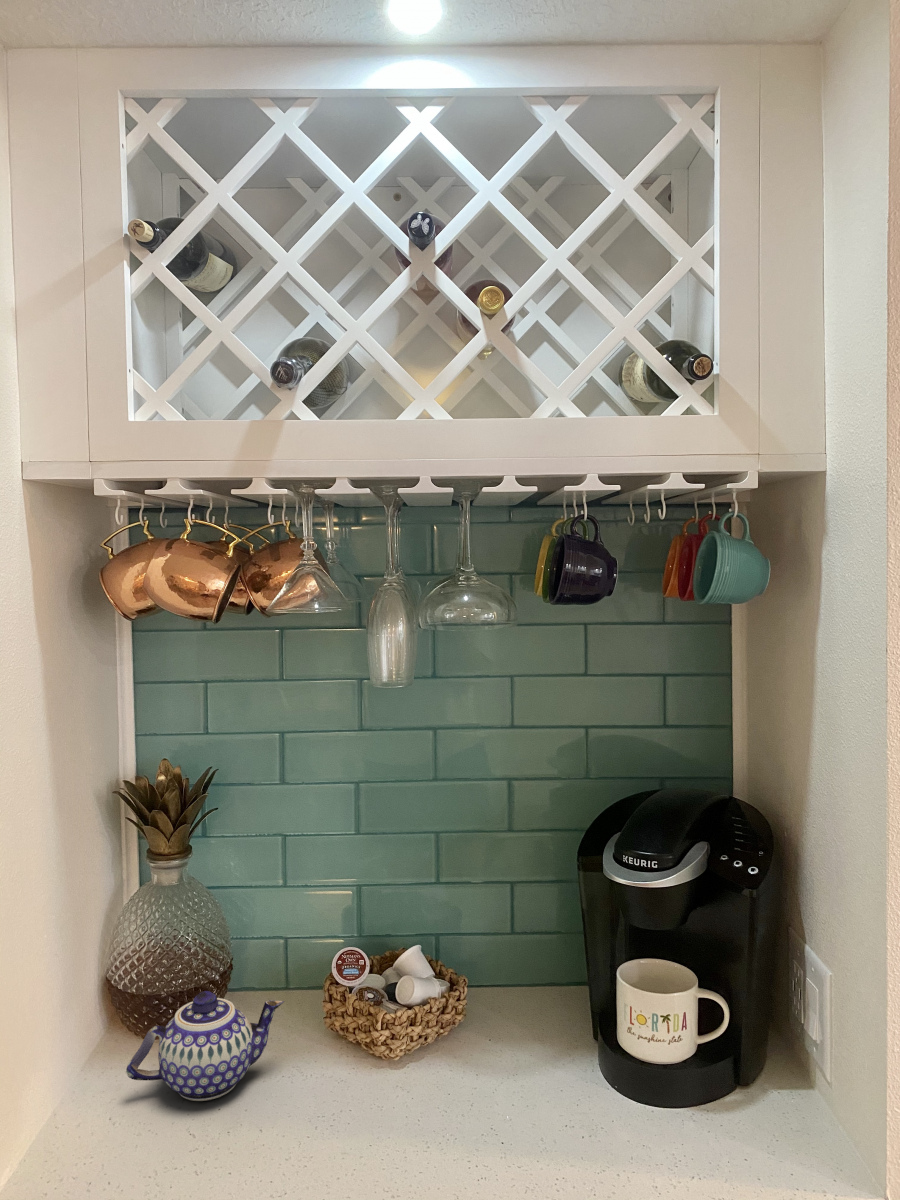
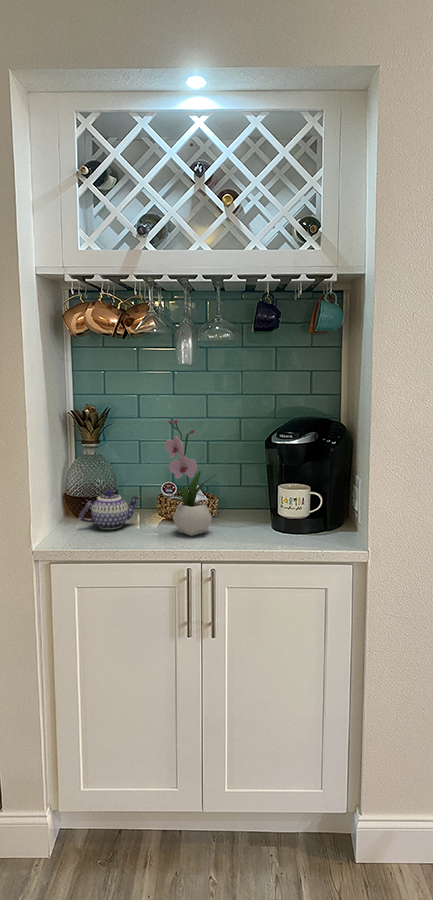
flower arrangement: none [339,831,472,1131] -> present [165,420,217,536]

